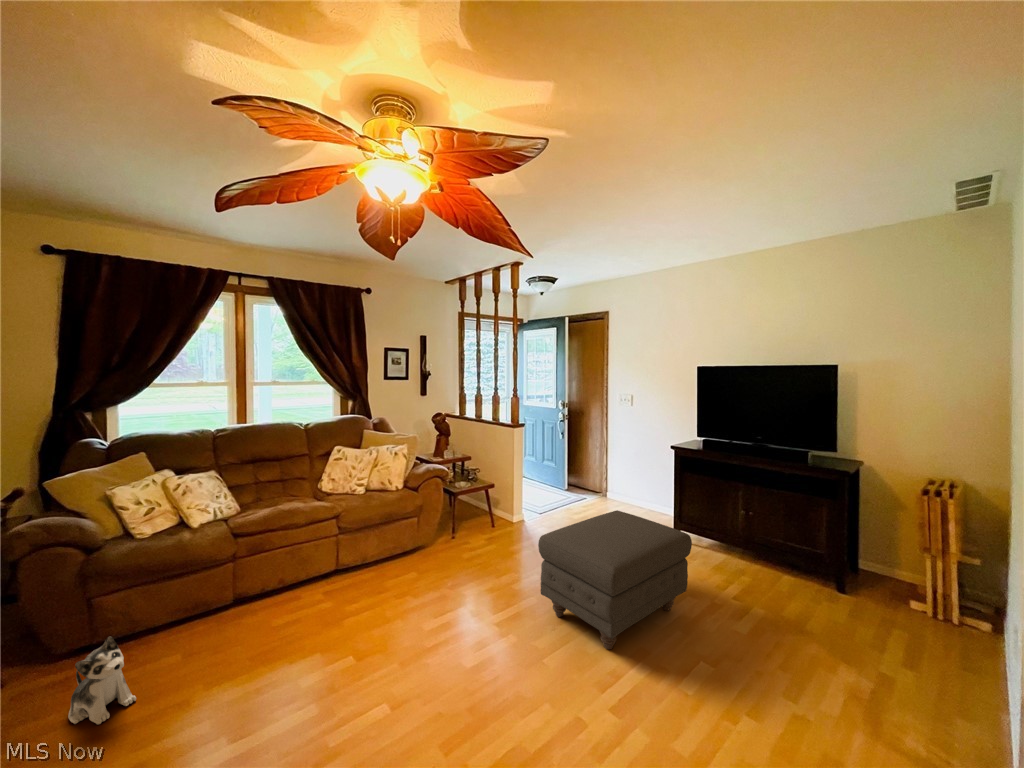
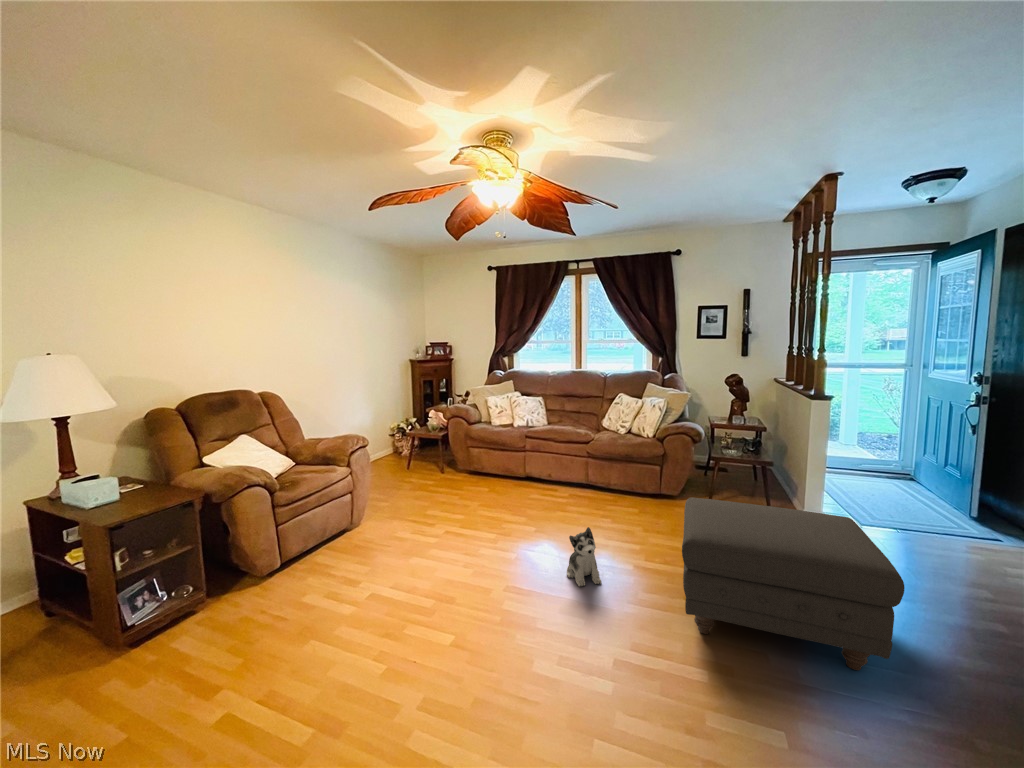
plush toy: present [68,636,136,724] -> present [567,527,601,586]

